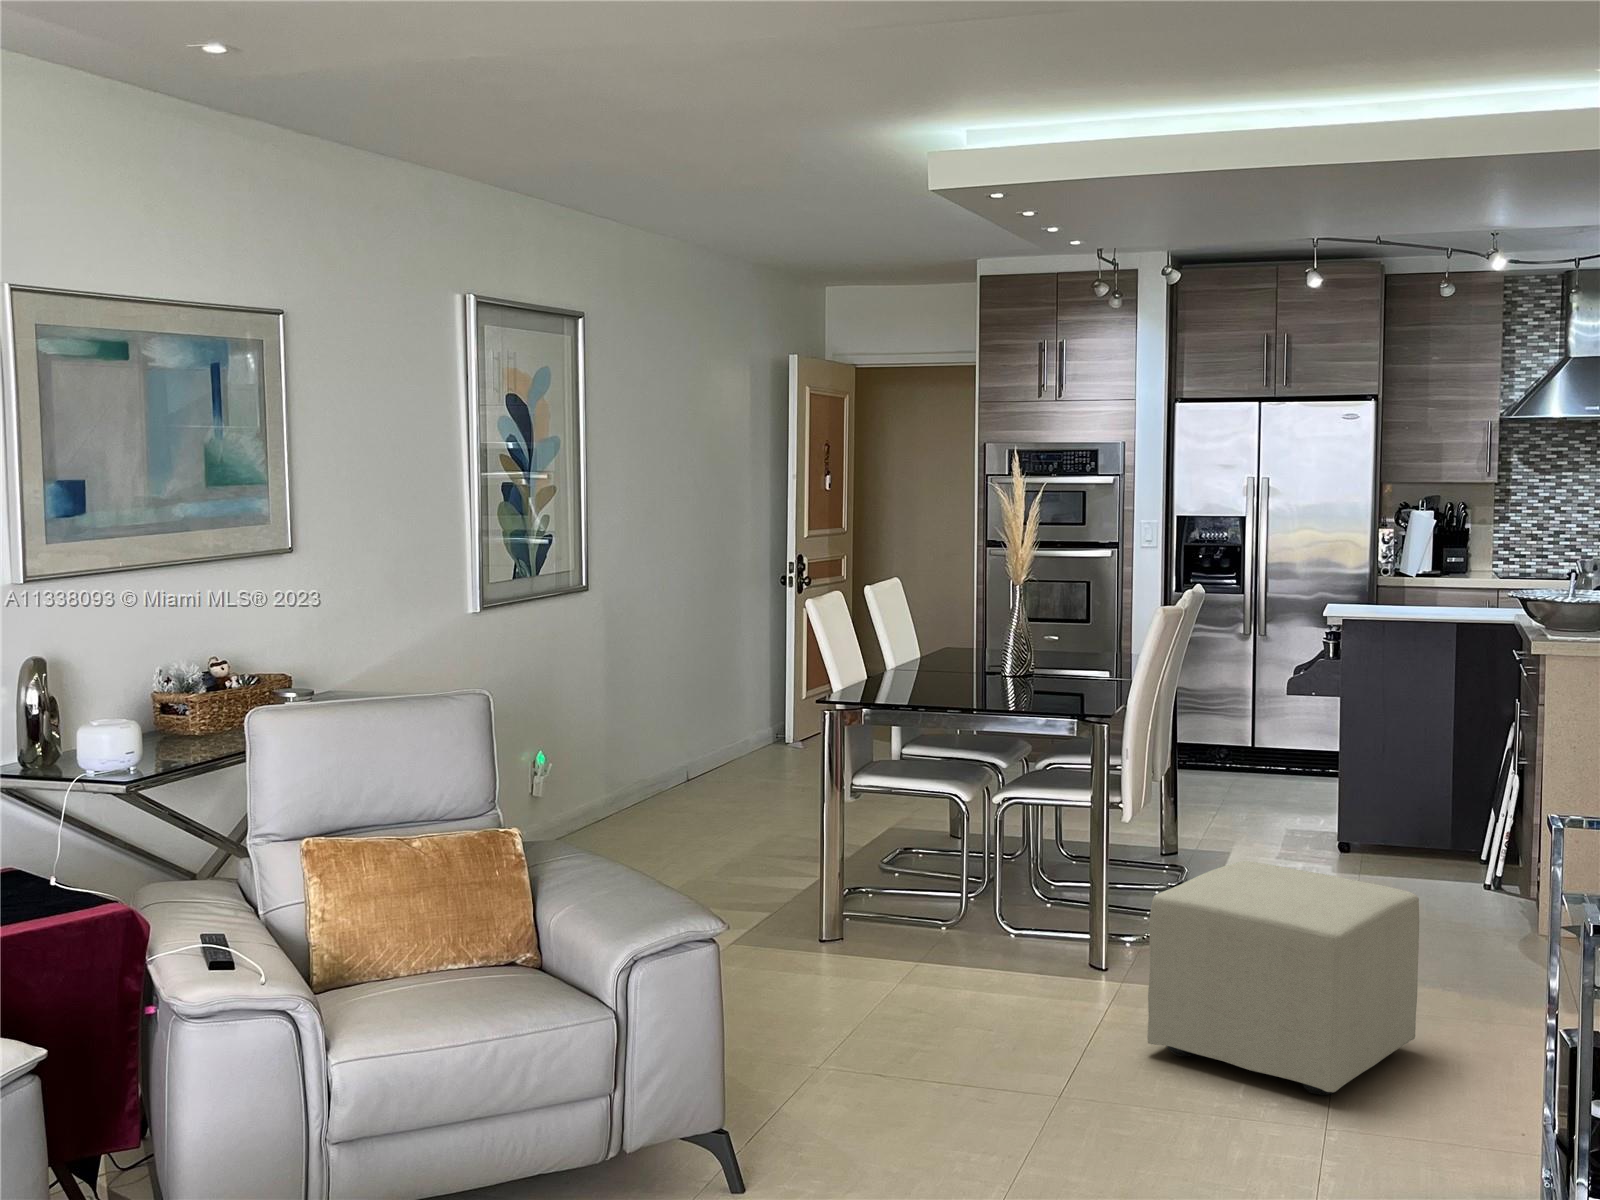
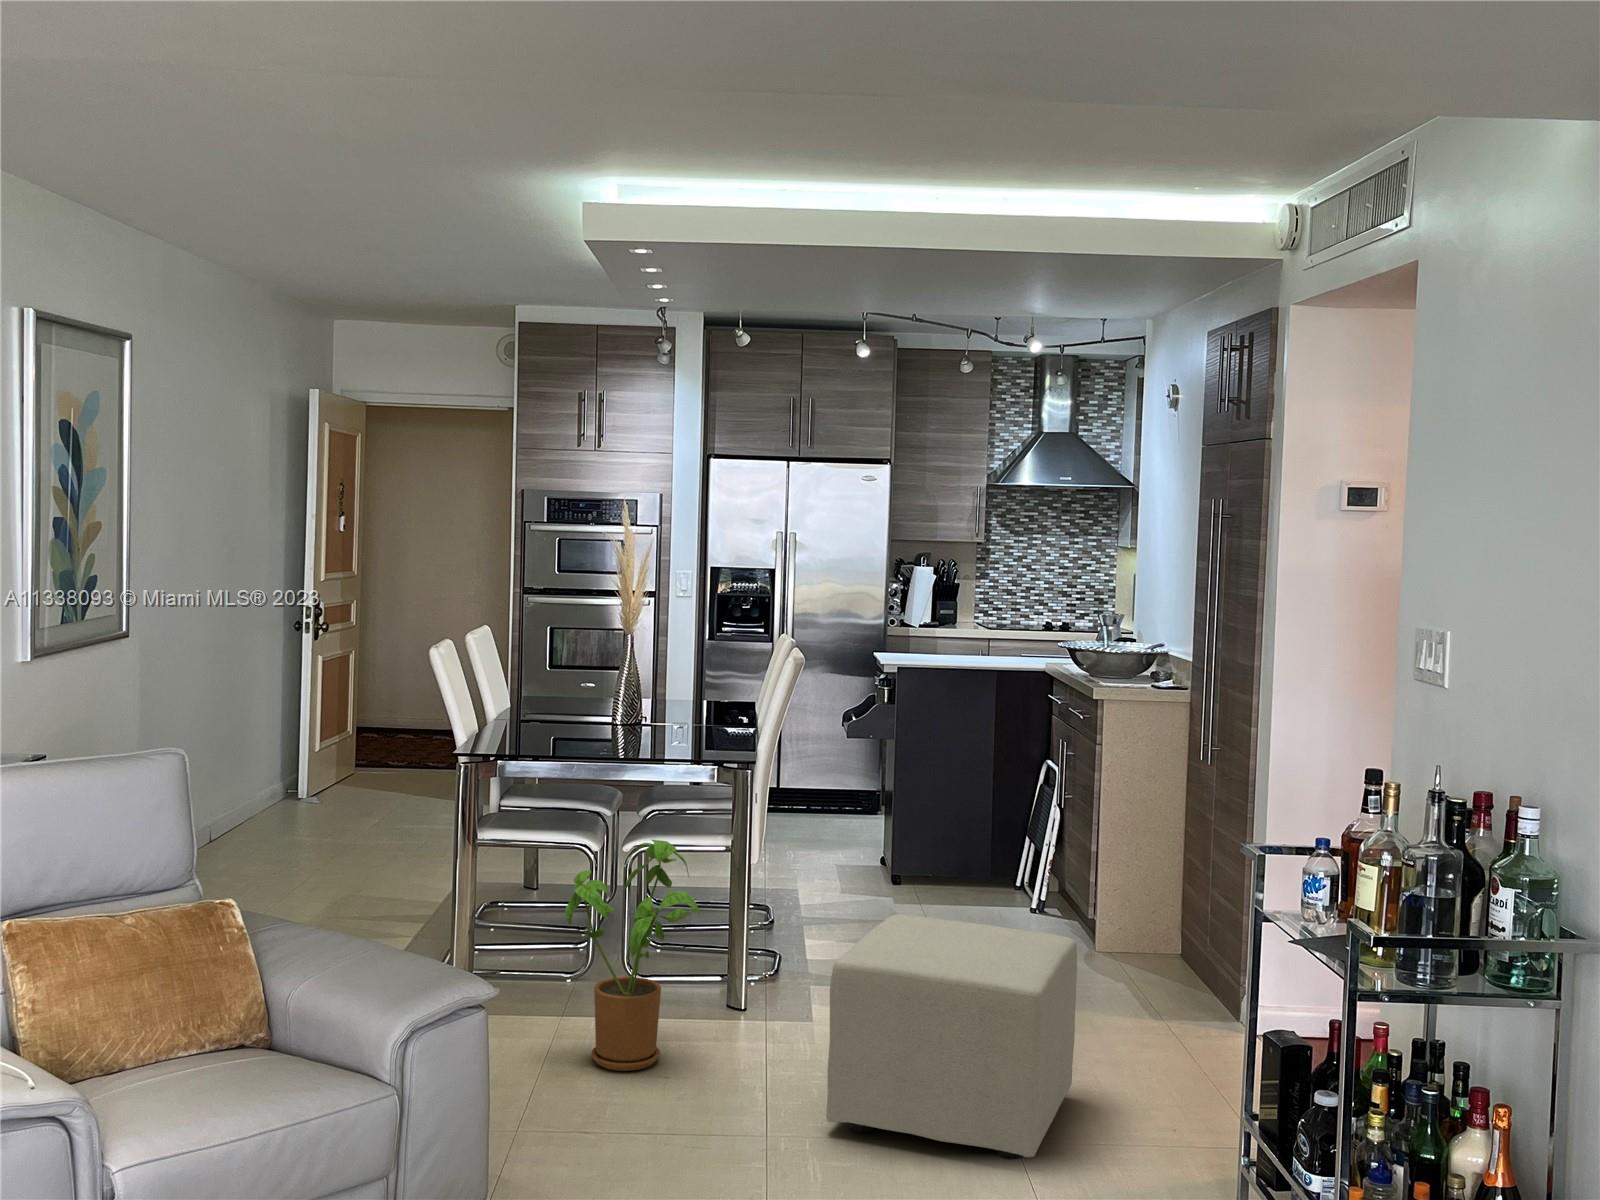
house plant: none [935,779,1053,988] -> present [565,839,701,1071]

